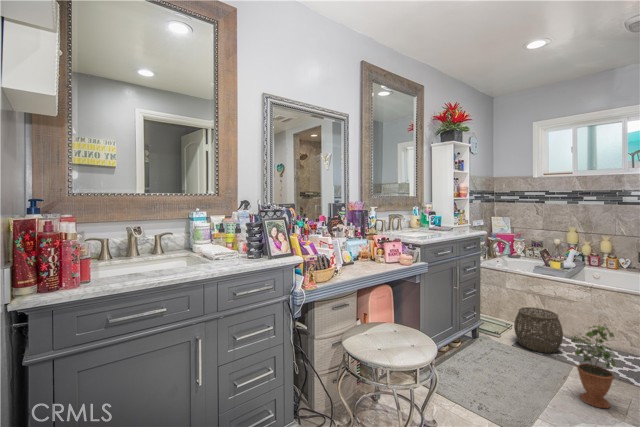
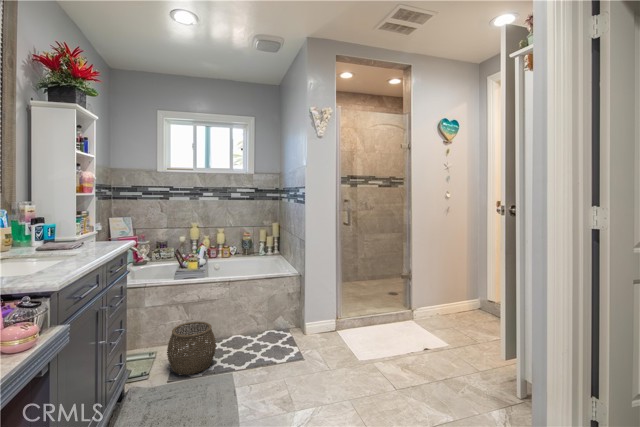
potted plant: present [571,325,616,408] -> none [244,323,279,410]

